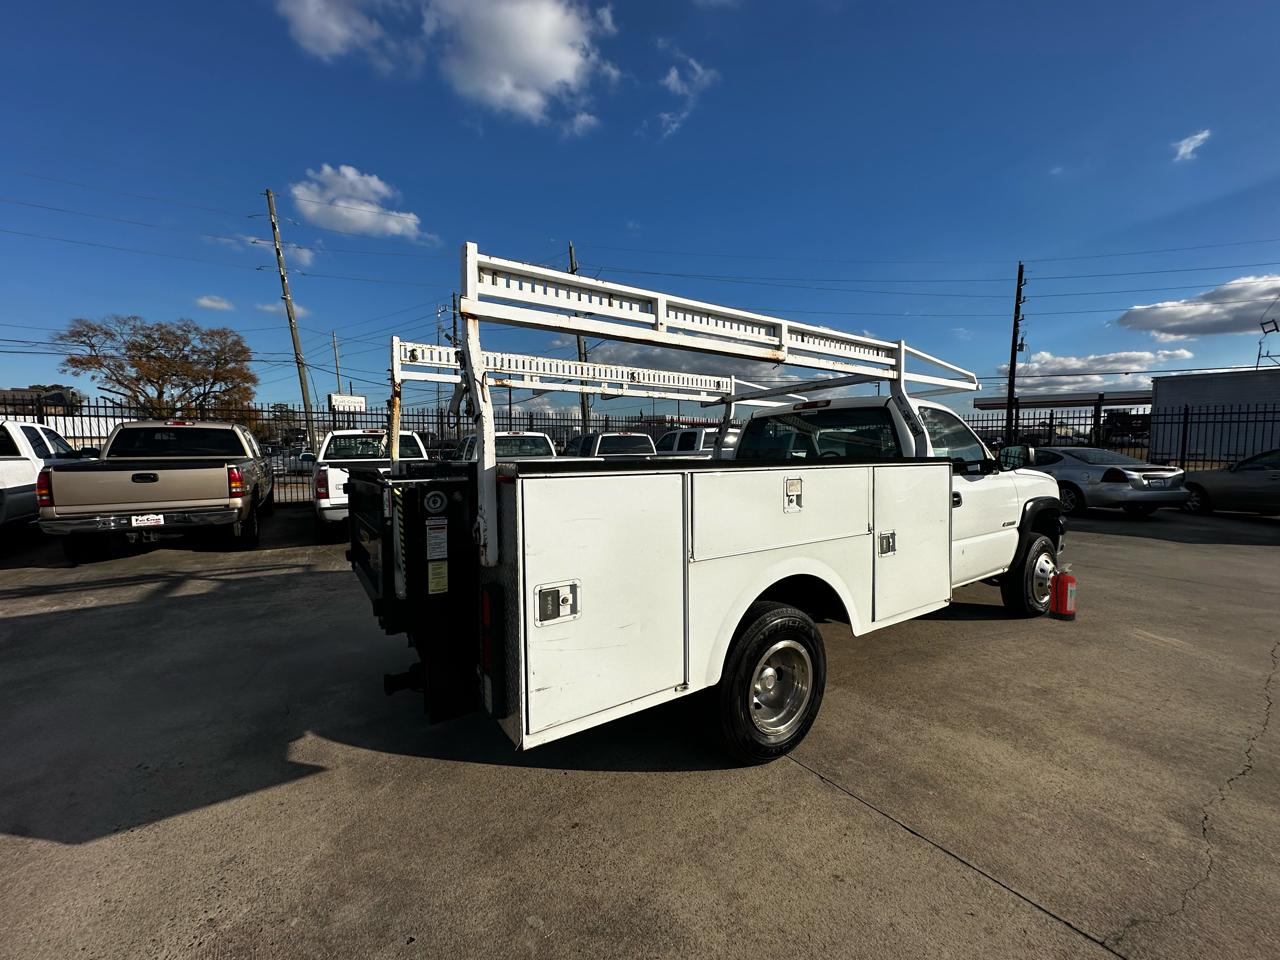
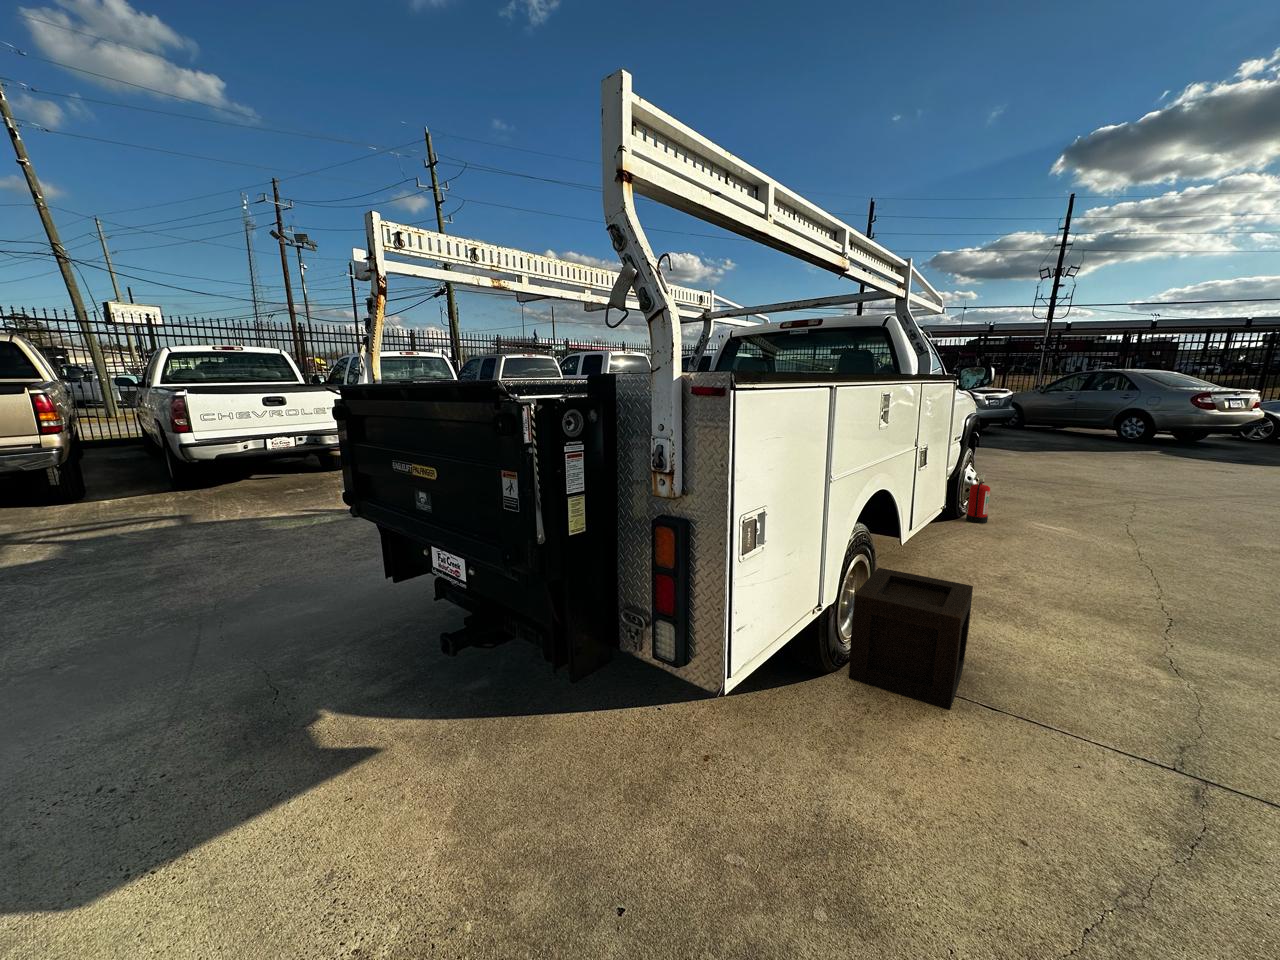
wooden crate: none [766,658,906,820] -> present [849,568,973,710]

